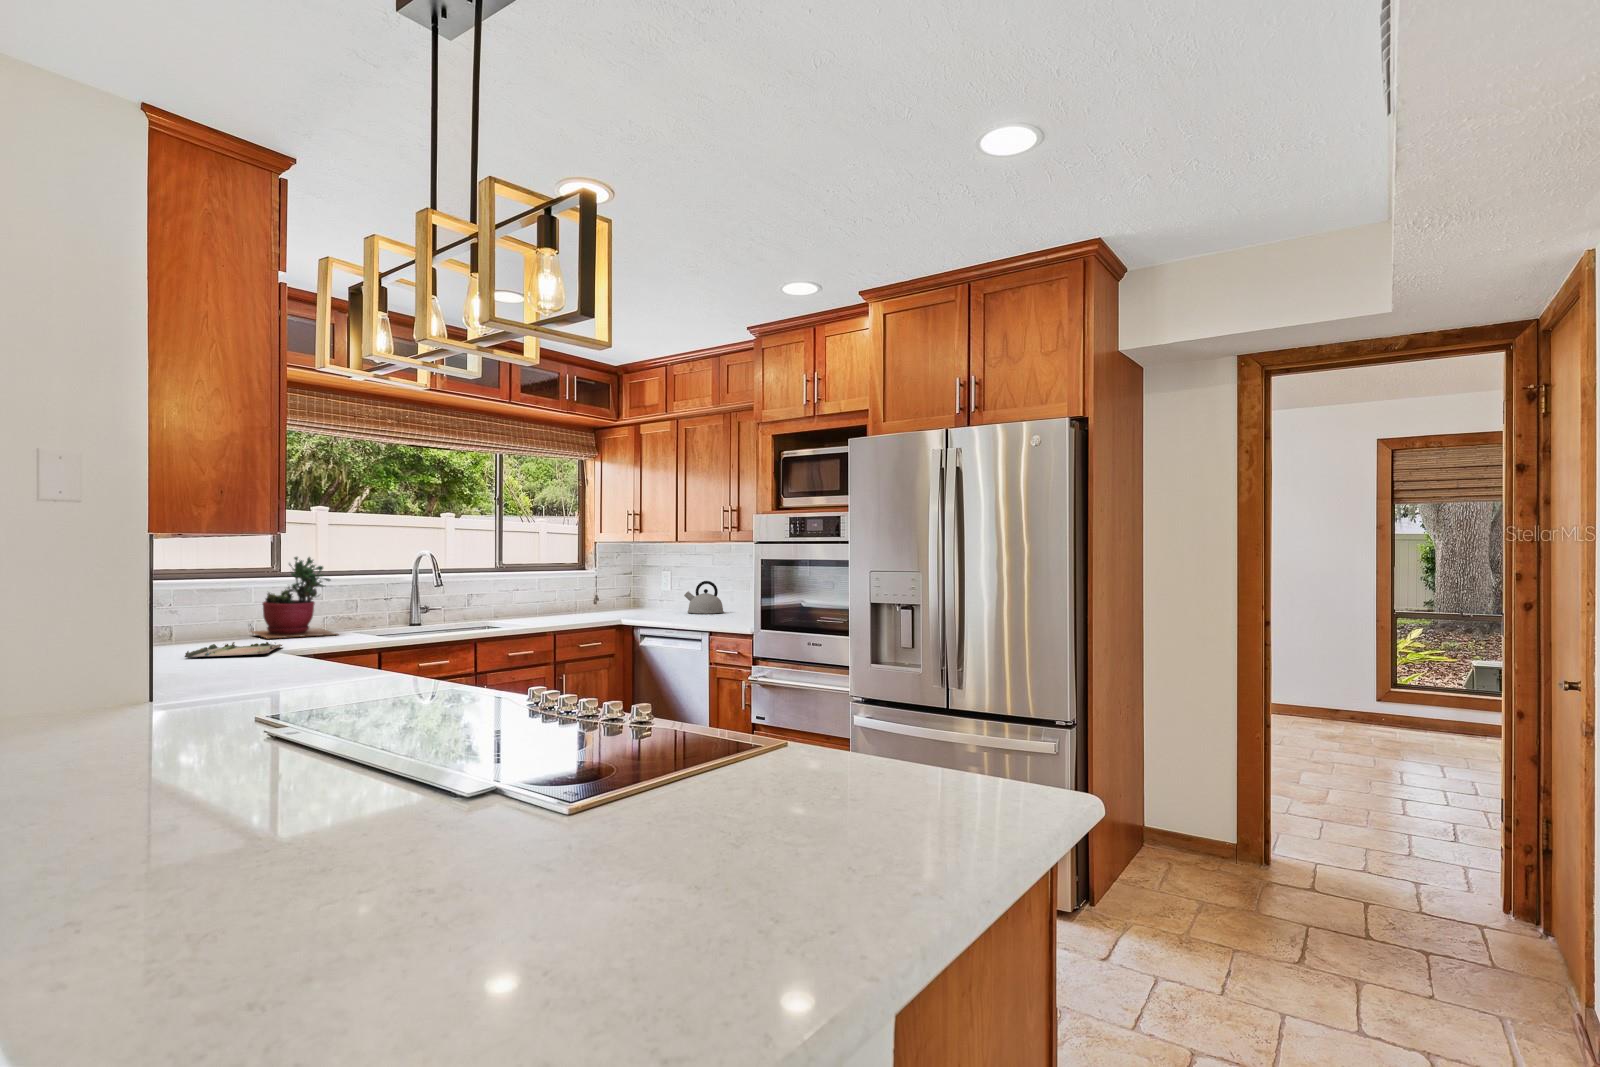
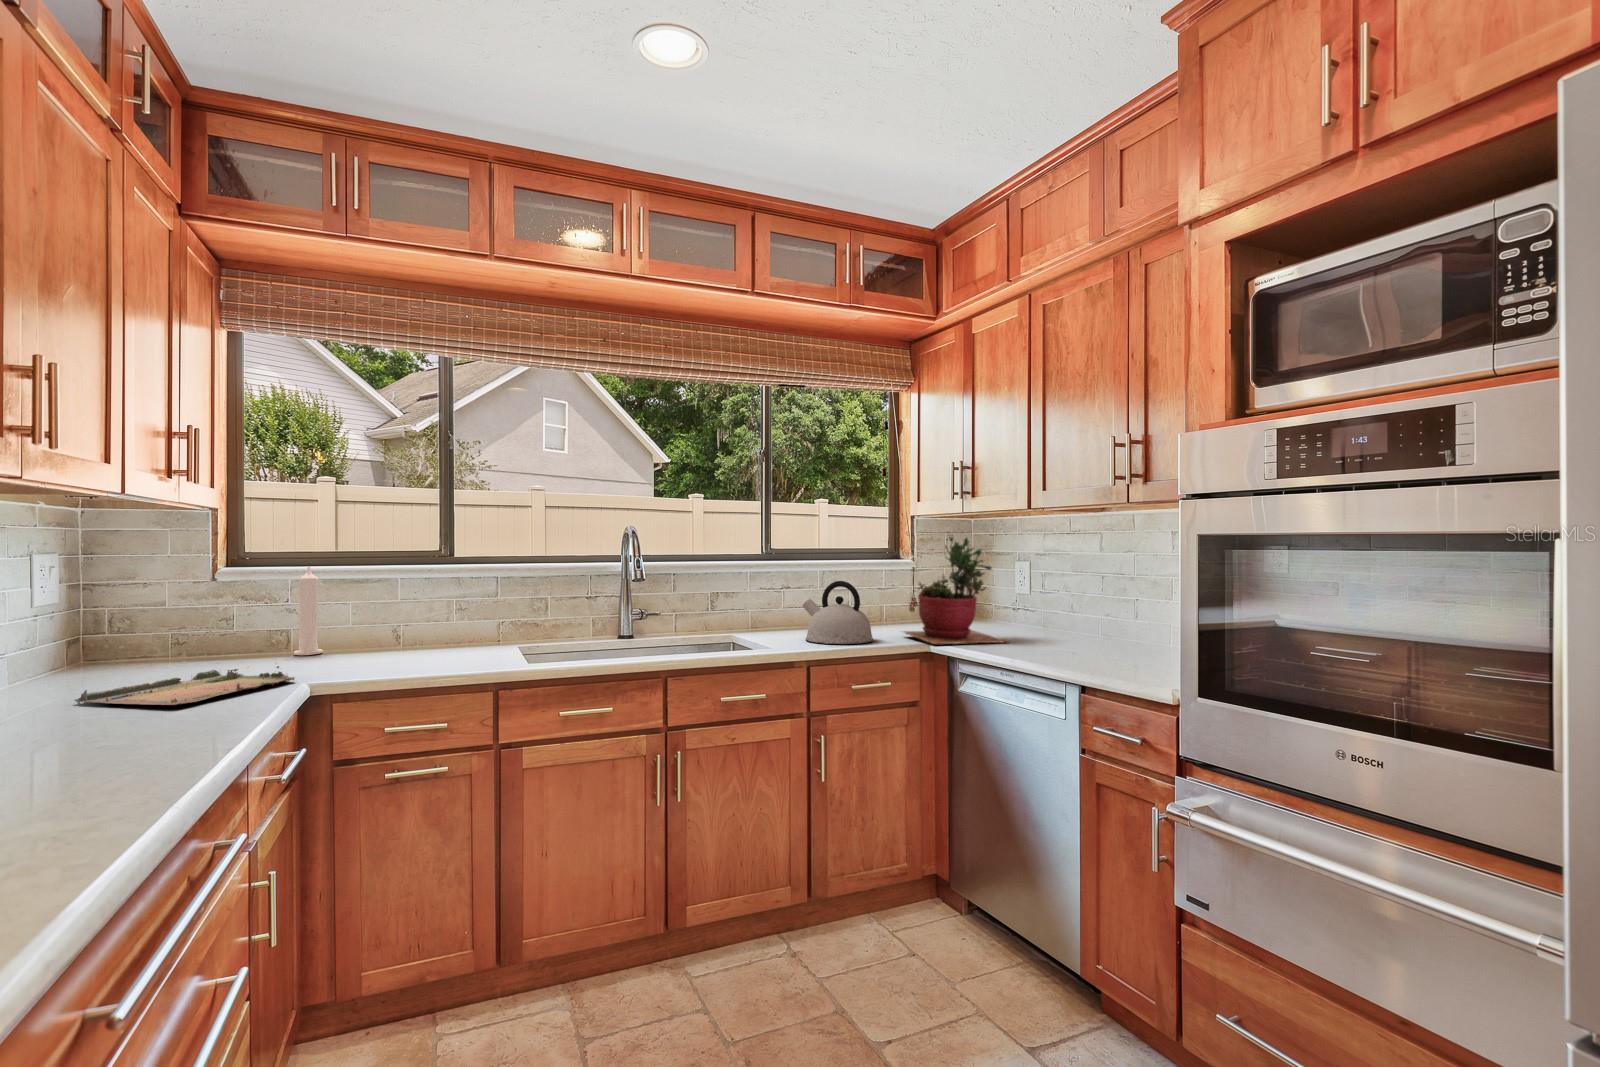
succulent plant: present [252,557,337,638] -> present [904,537,1006,644]
candle: none [208,580,228,640] -> present [294,567,323,655]
kettle: present [684,581,724,614] -> present [803,581,873,644]

